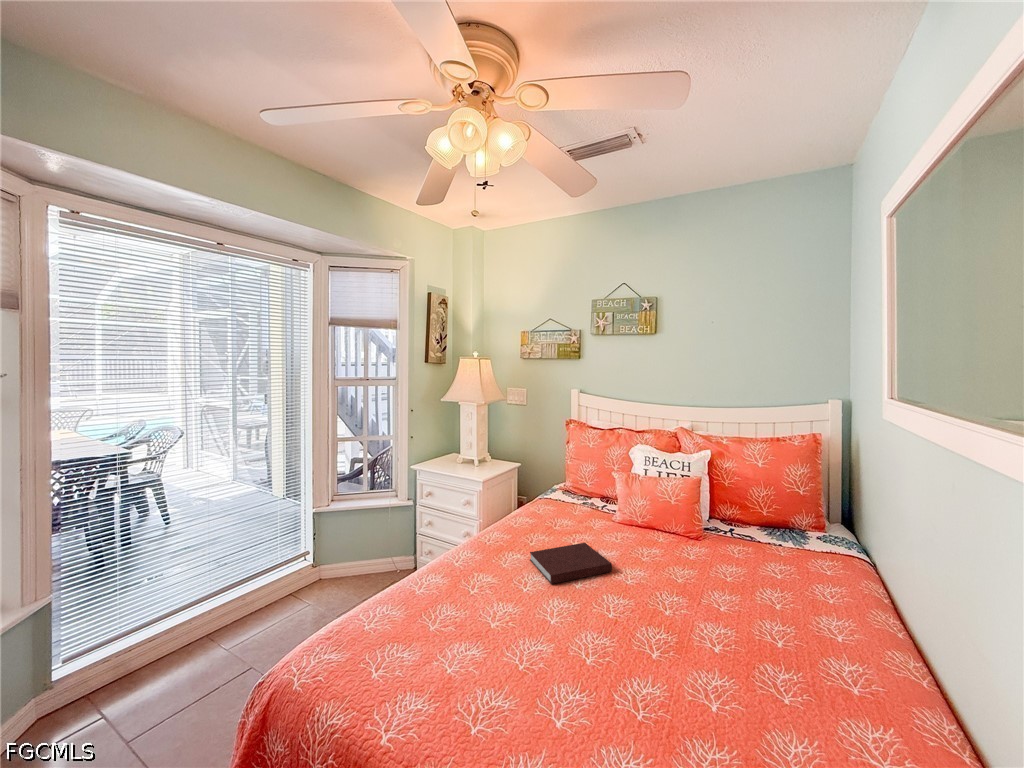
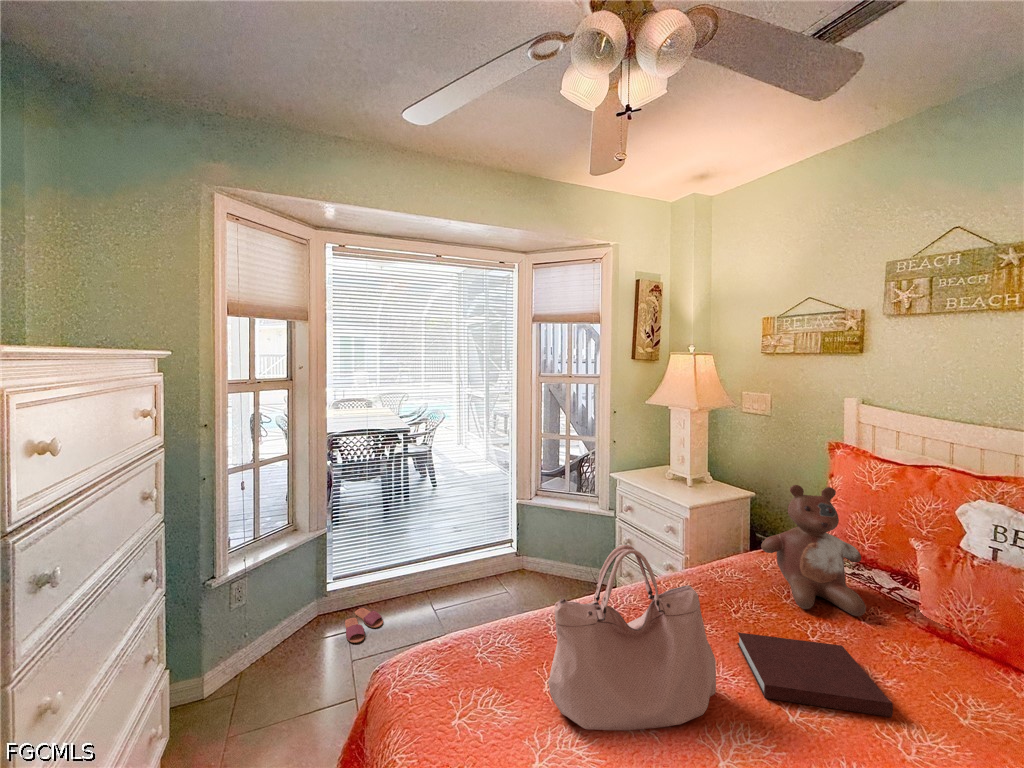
stuffed bear: none [535,447,593,529] -> present [761,485,866,616]
handbag: none [414,501,526,641] -> present [548,545,716,730]
slippers: none [91,668,155,713] -> present [345,608,383,643]

